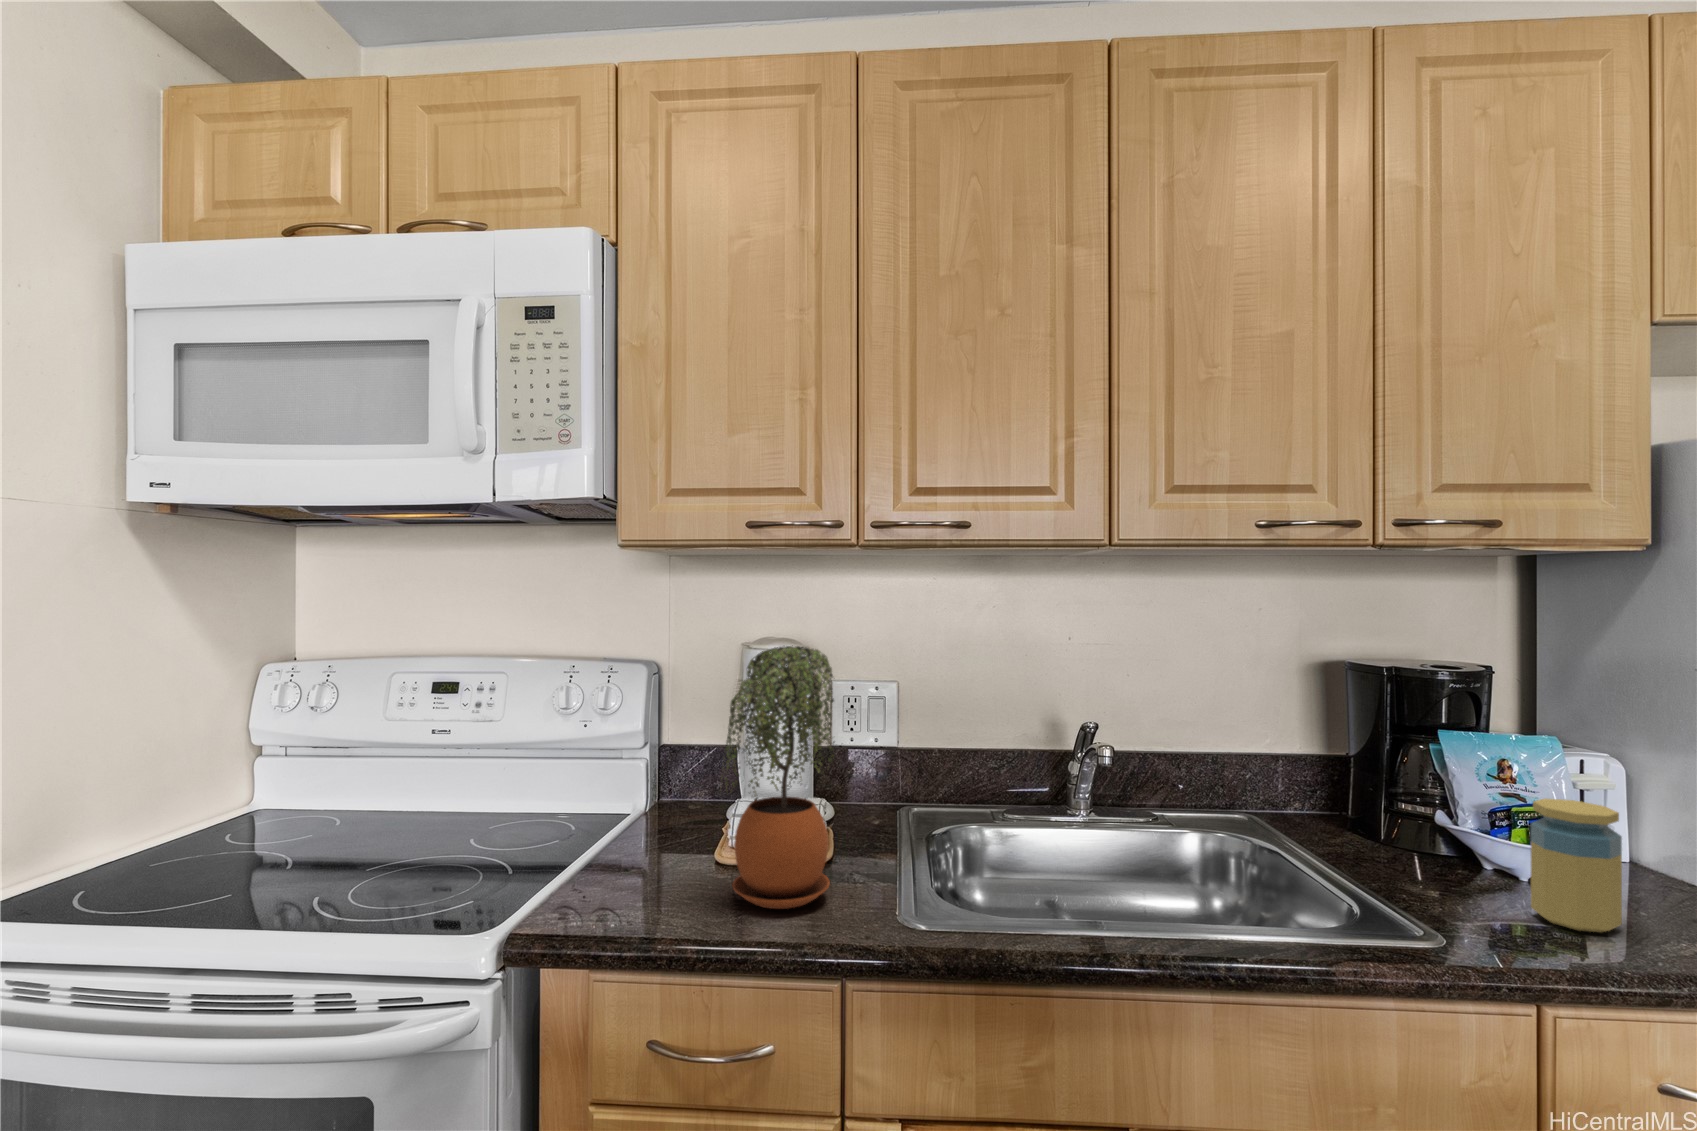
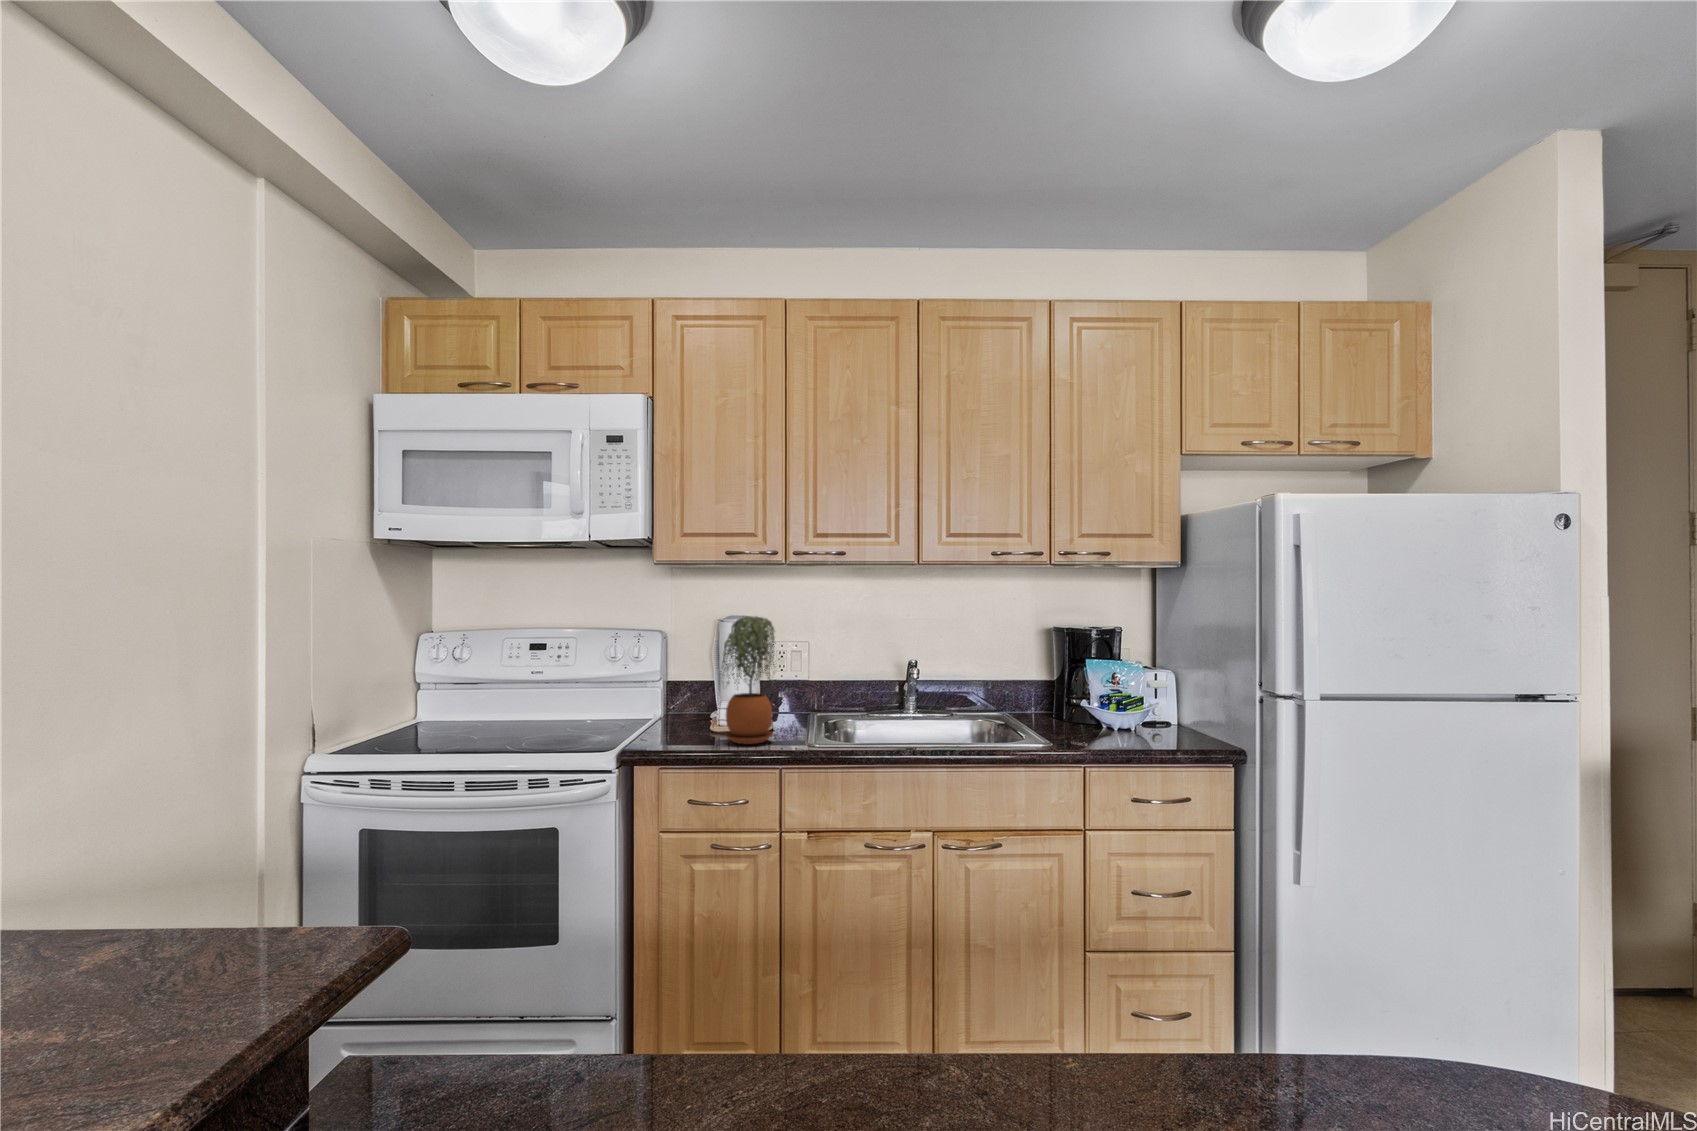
jar: present [1531,798,1622,932] -> none [1105,685,1137,743]

